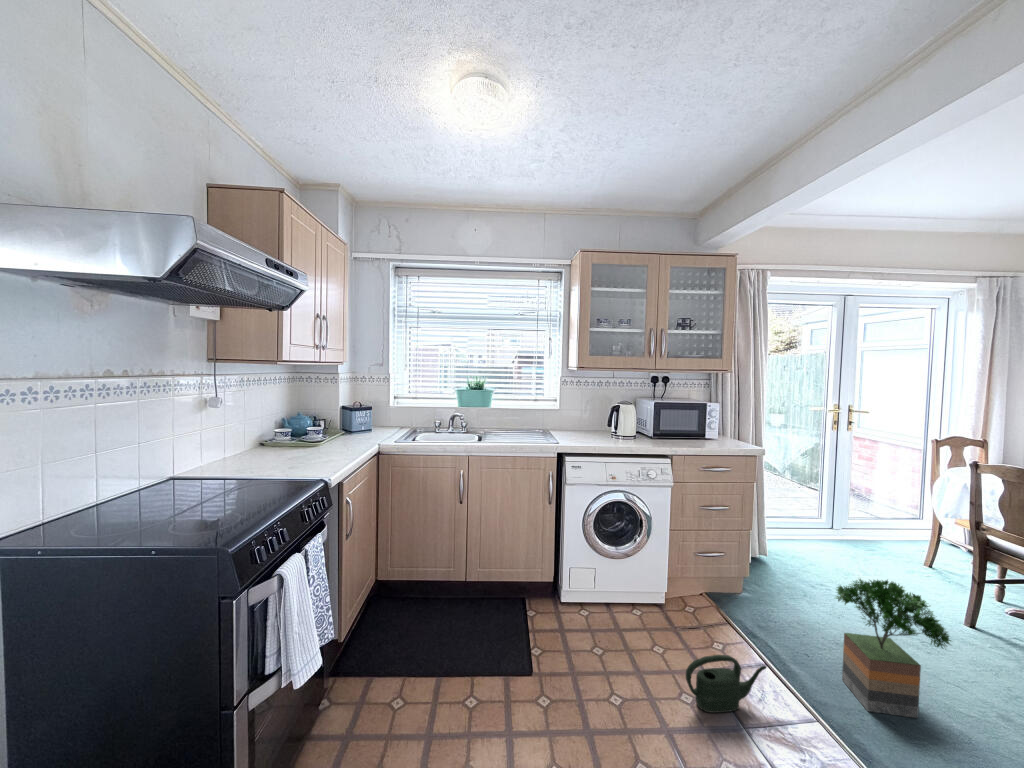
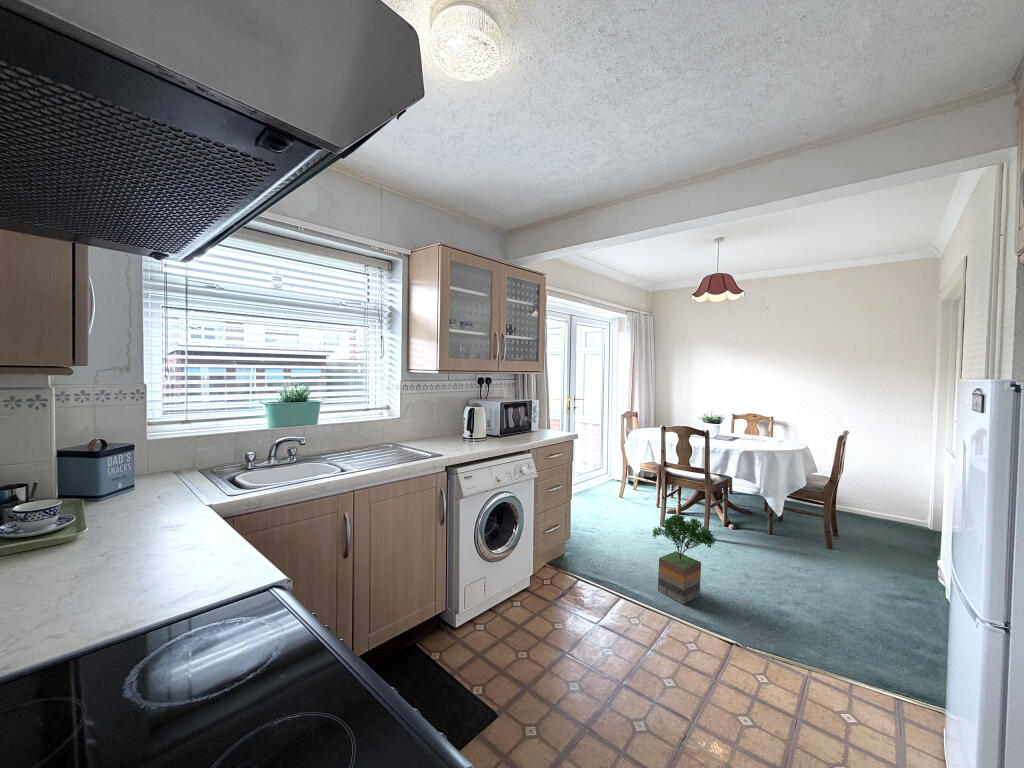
watering can: present [686,655,766,713] -> none [617,602,647,659]

